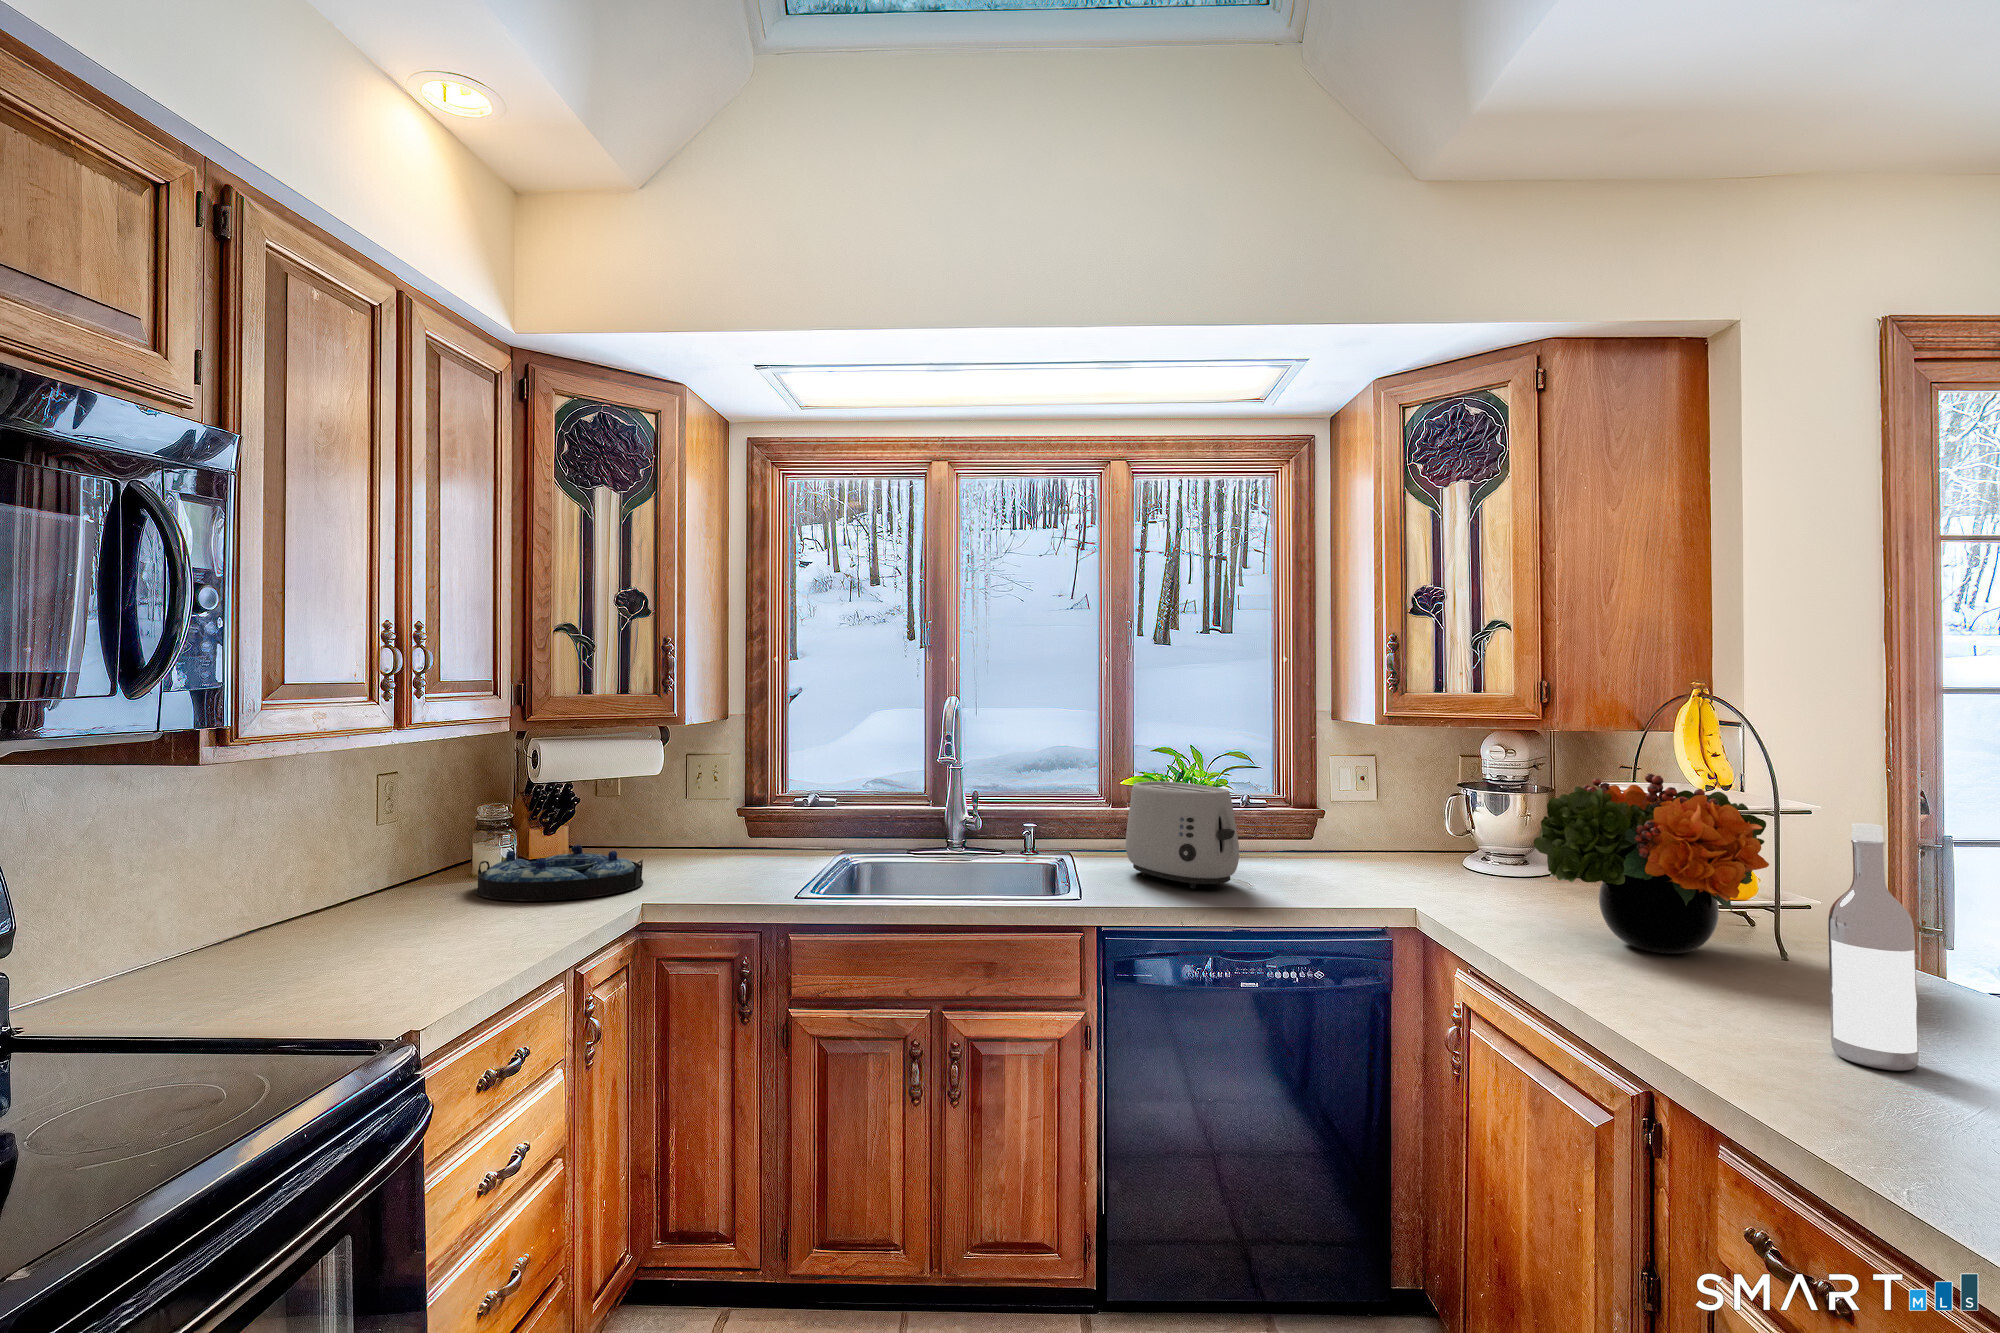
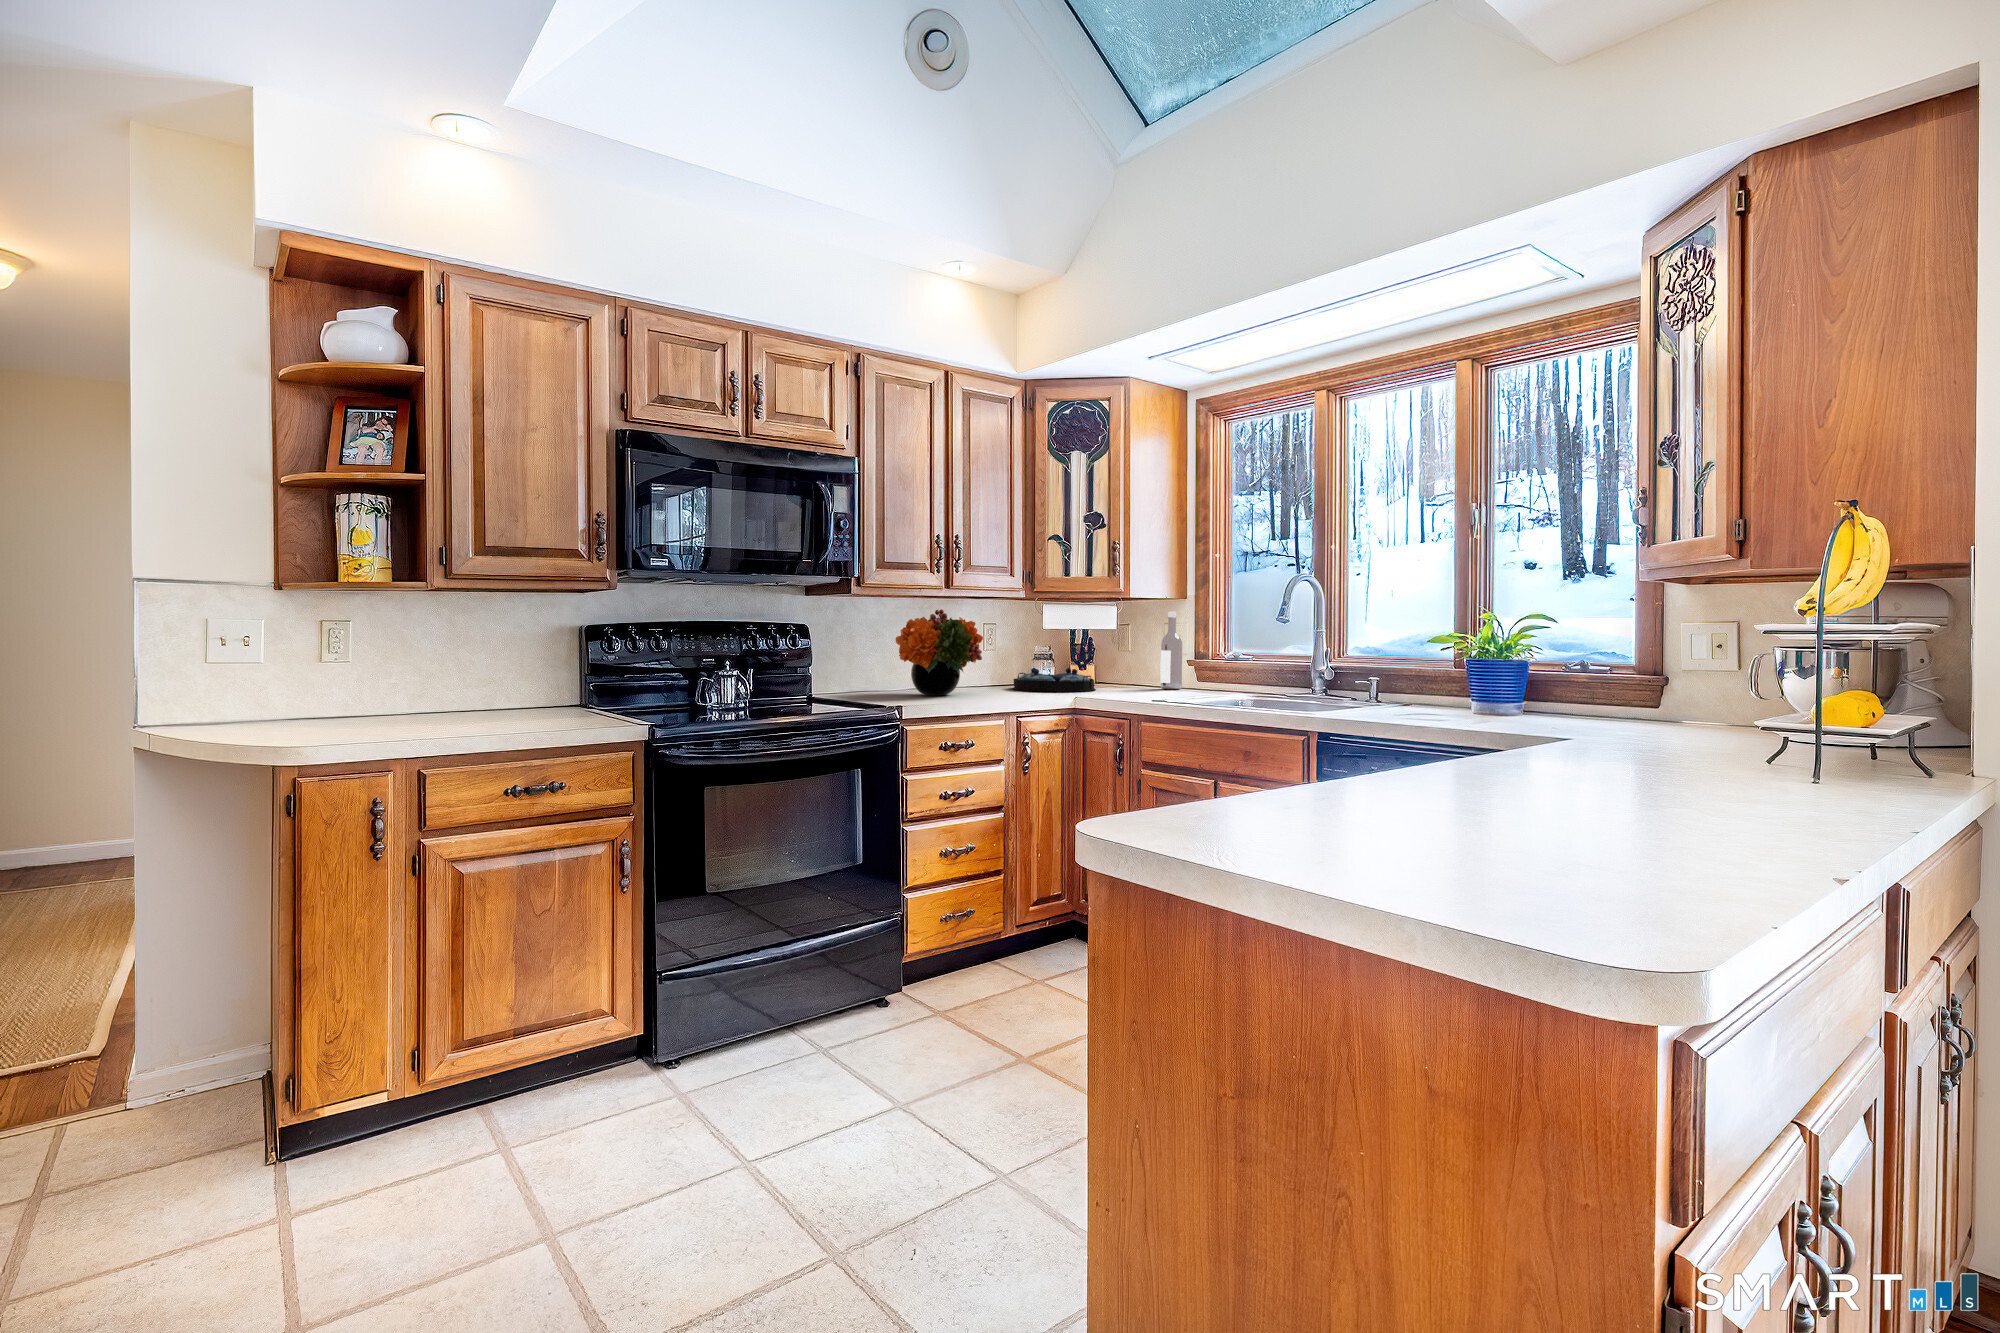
flower arrangement: present [1534,774,1769,954] -> present [896,609,983,695]
toaster: present [1126,781,1239,888] -> none [1388,635,1462,713]
wine bottle: present [1828,823,1919,1071] -> present [1161,612,1182,689]

